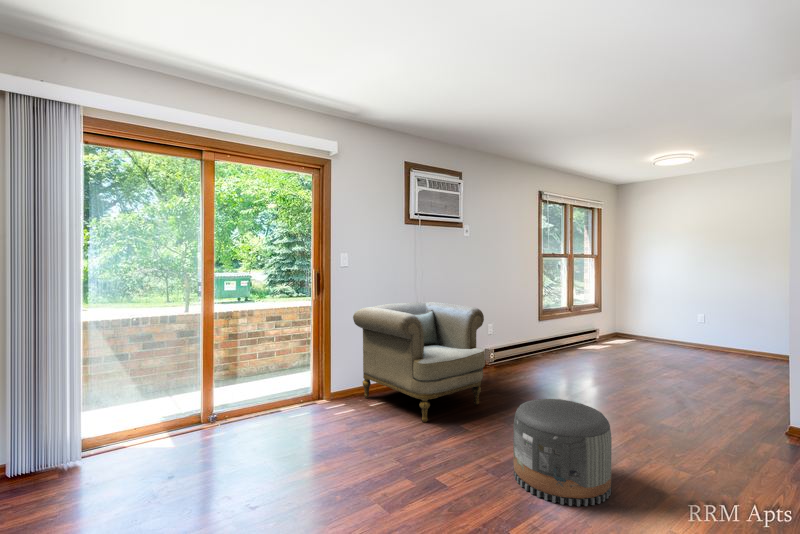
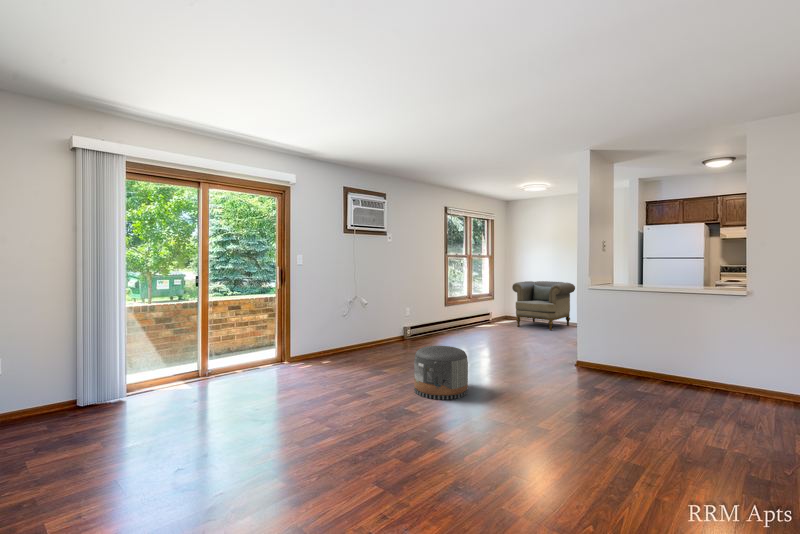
armchair: present [353,302,485,422] -> present [512,281,575,330]

